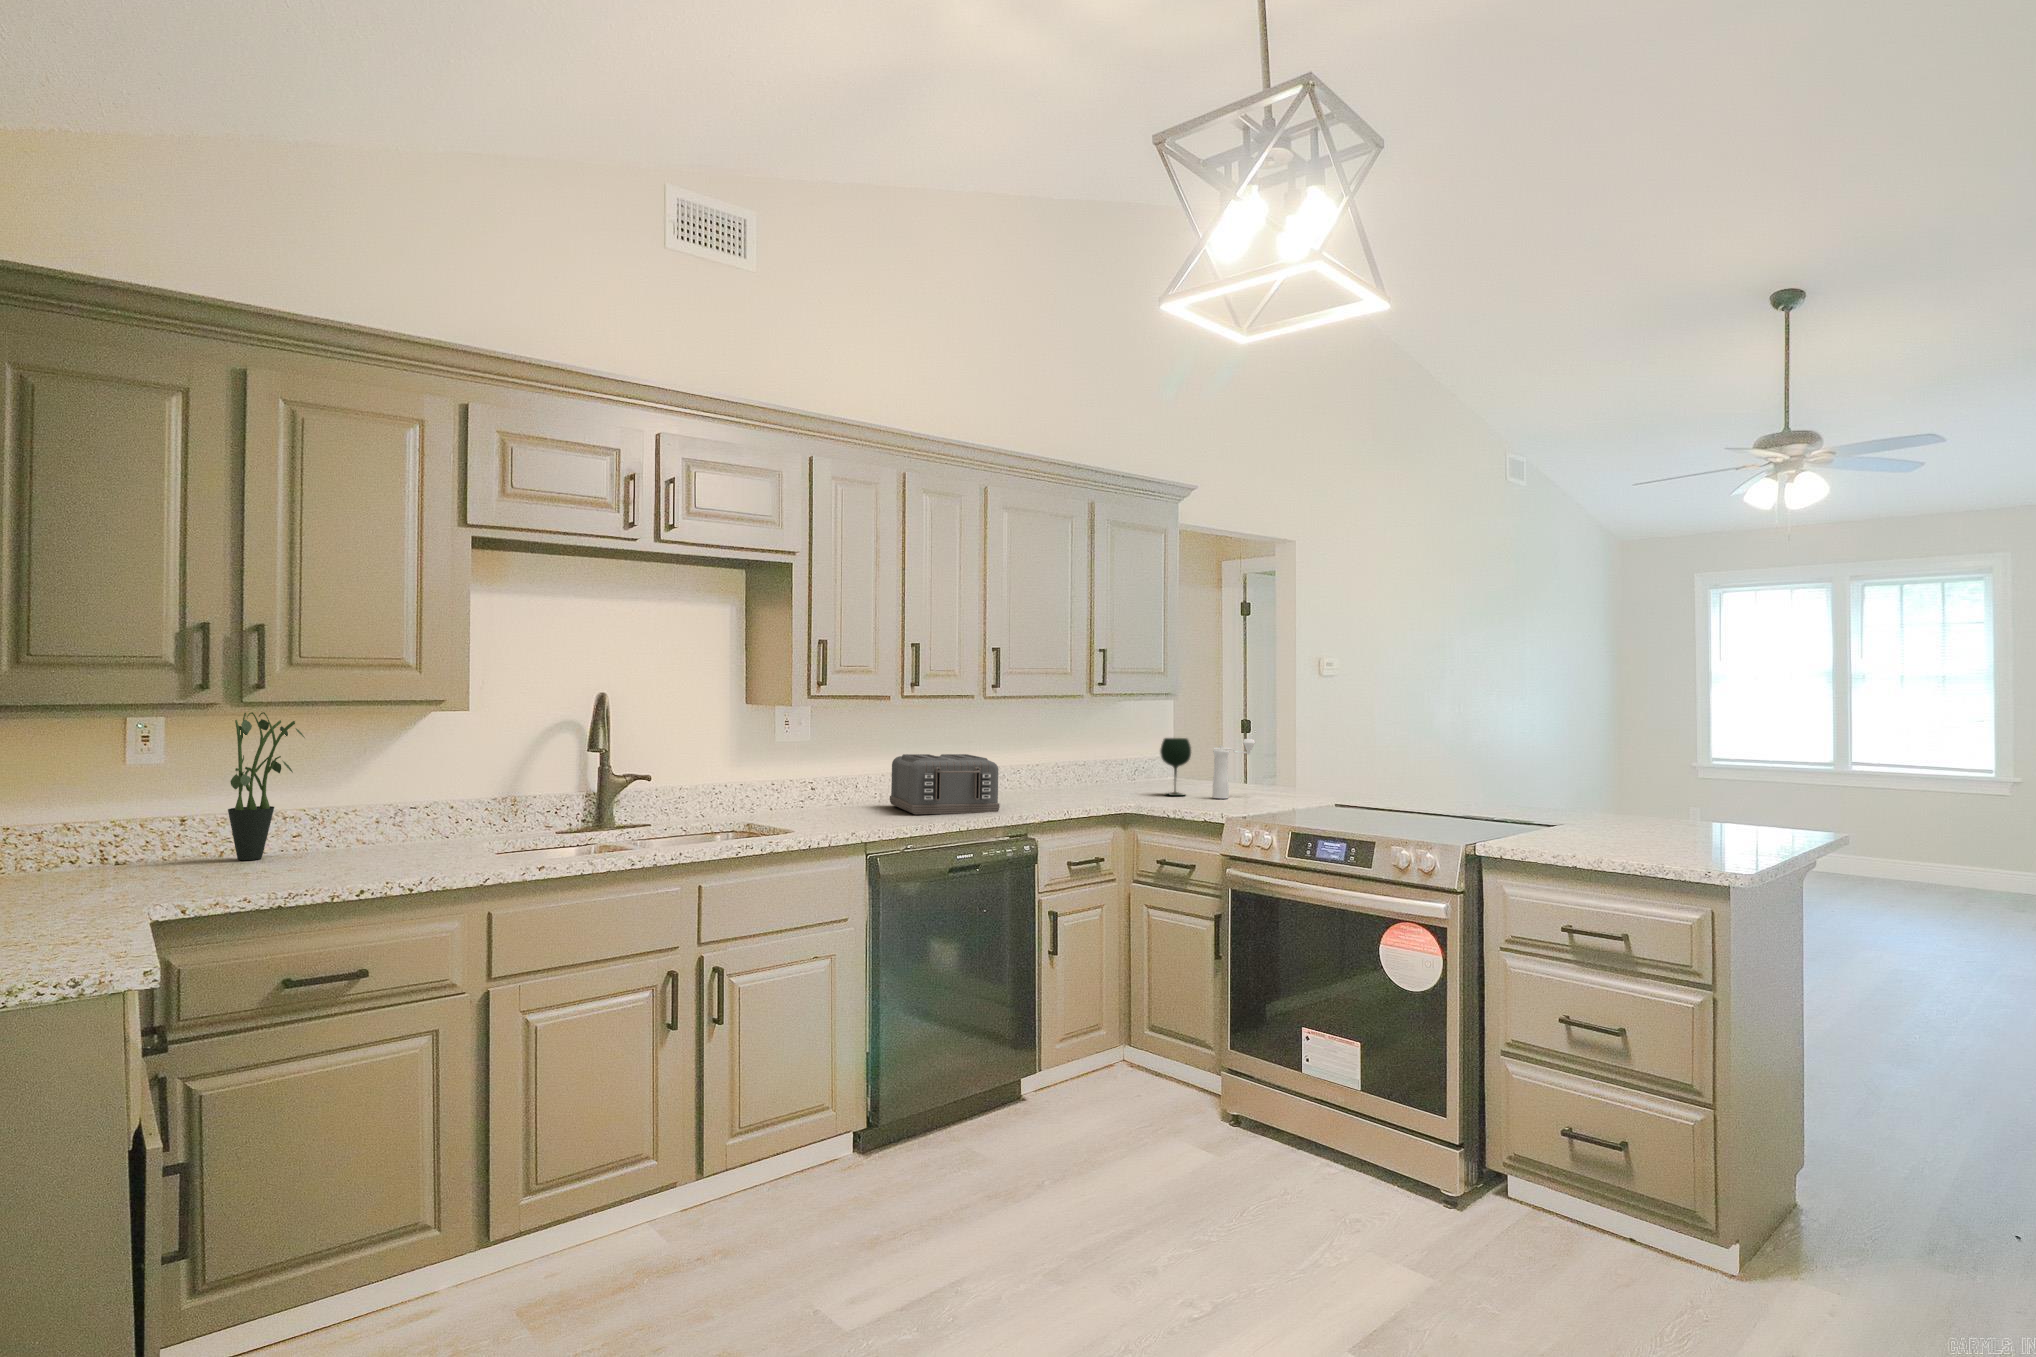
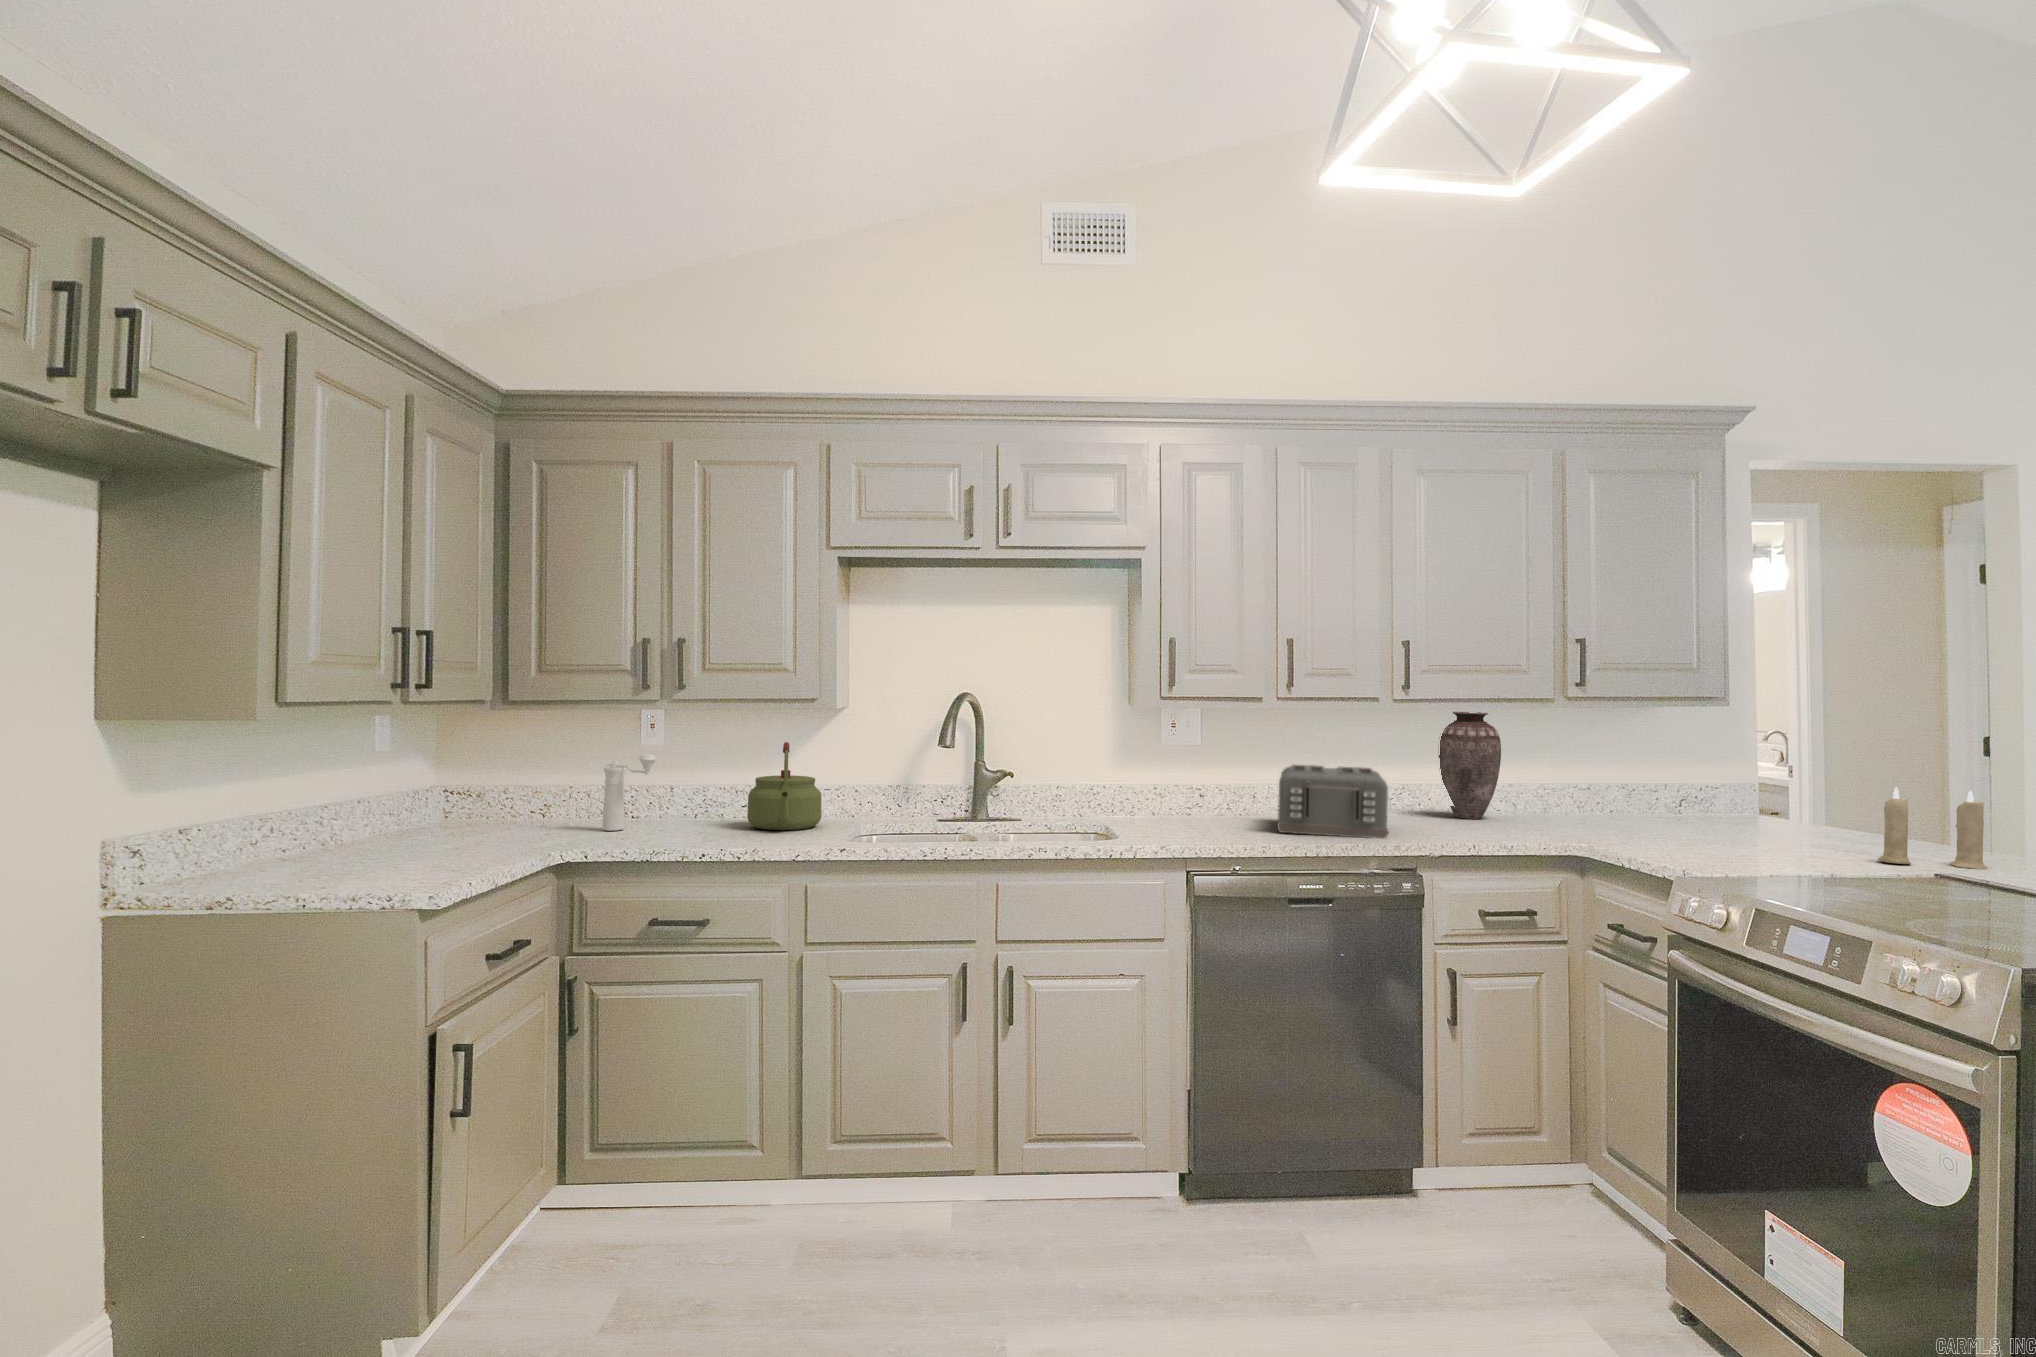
vase: none [994,705,1042,794] -> present [1438,712,1501,819]
potted plant: present [228,712,305,860] -> none [692,708,737,821]
wine glass: present [1160,738,1191,796] -> none [1664,759,1714,840]
pepper mill: present [1212,739,1255,799] -> present [602,754,656,831]
candle: none [1289,749,1340,800] -> present [1878,787,1987,869]
kettle: none [338,752,441,859] -> present [747,742,821,830]

